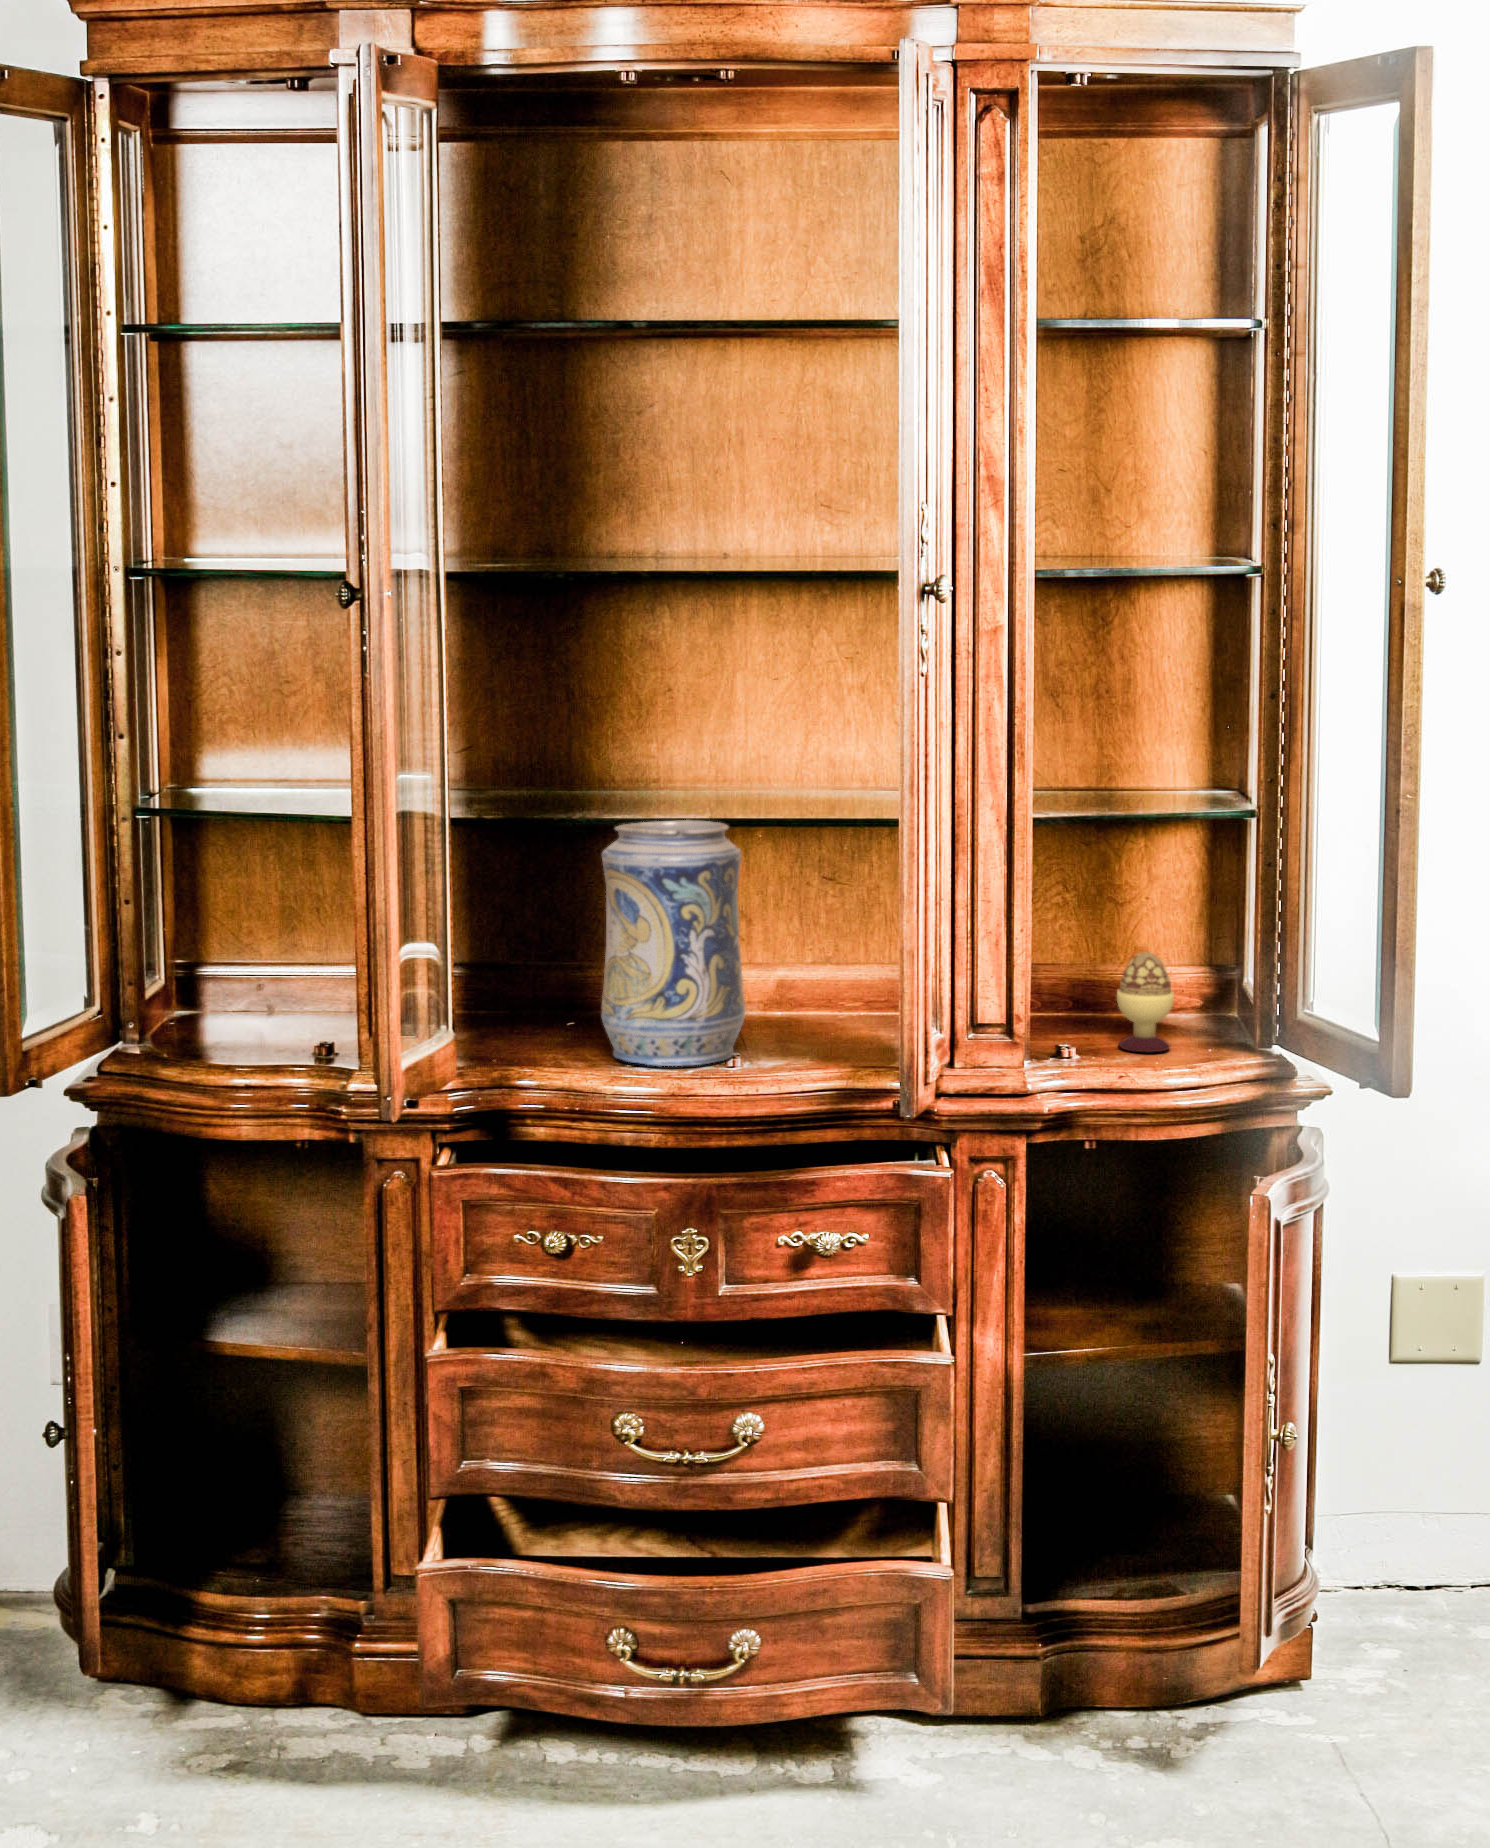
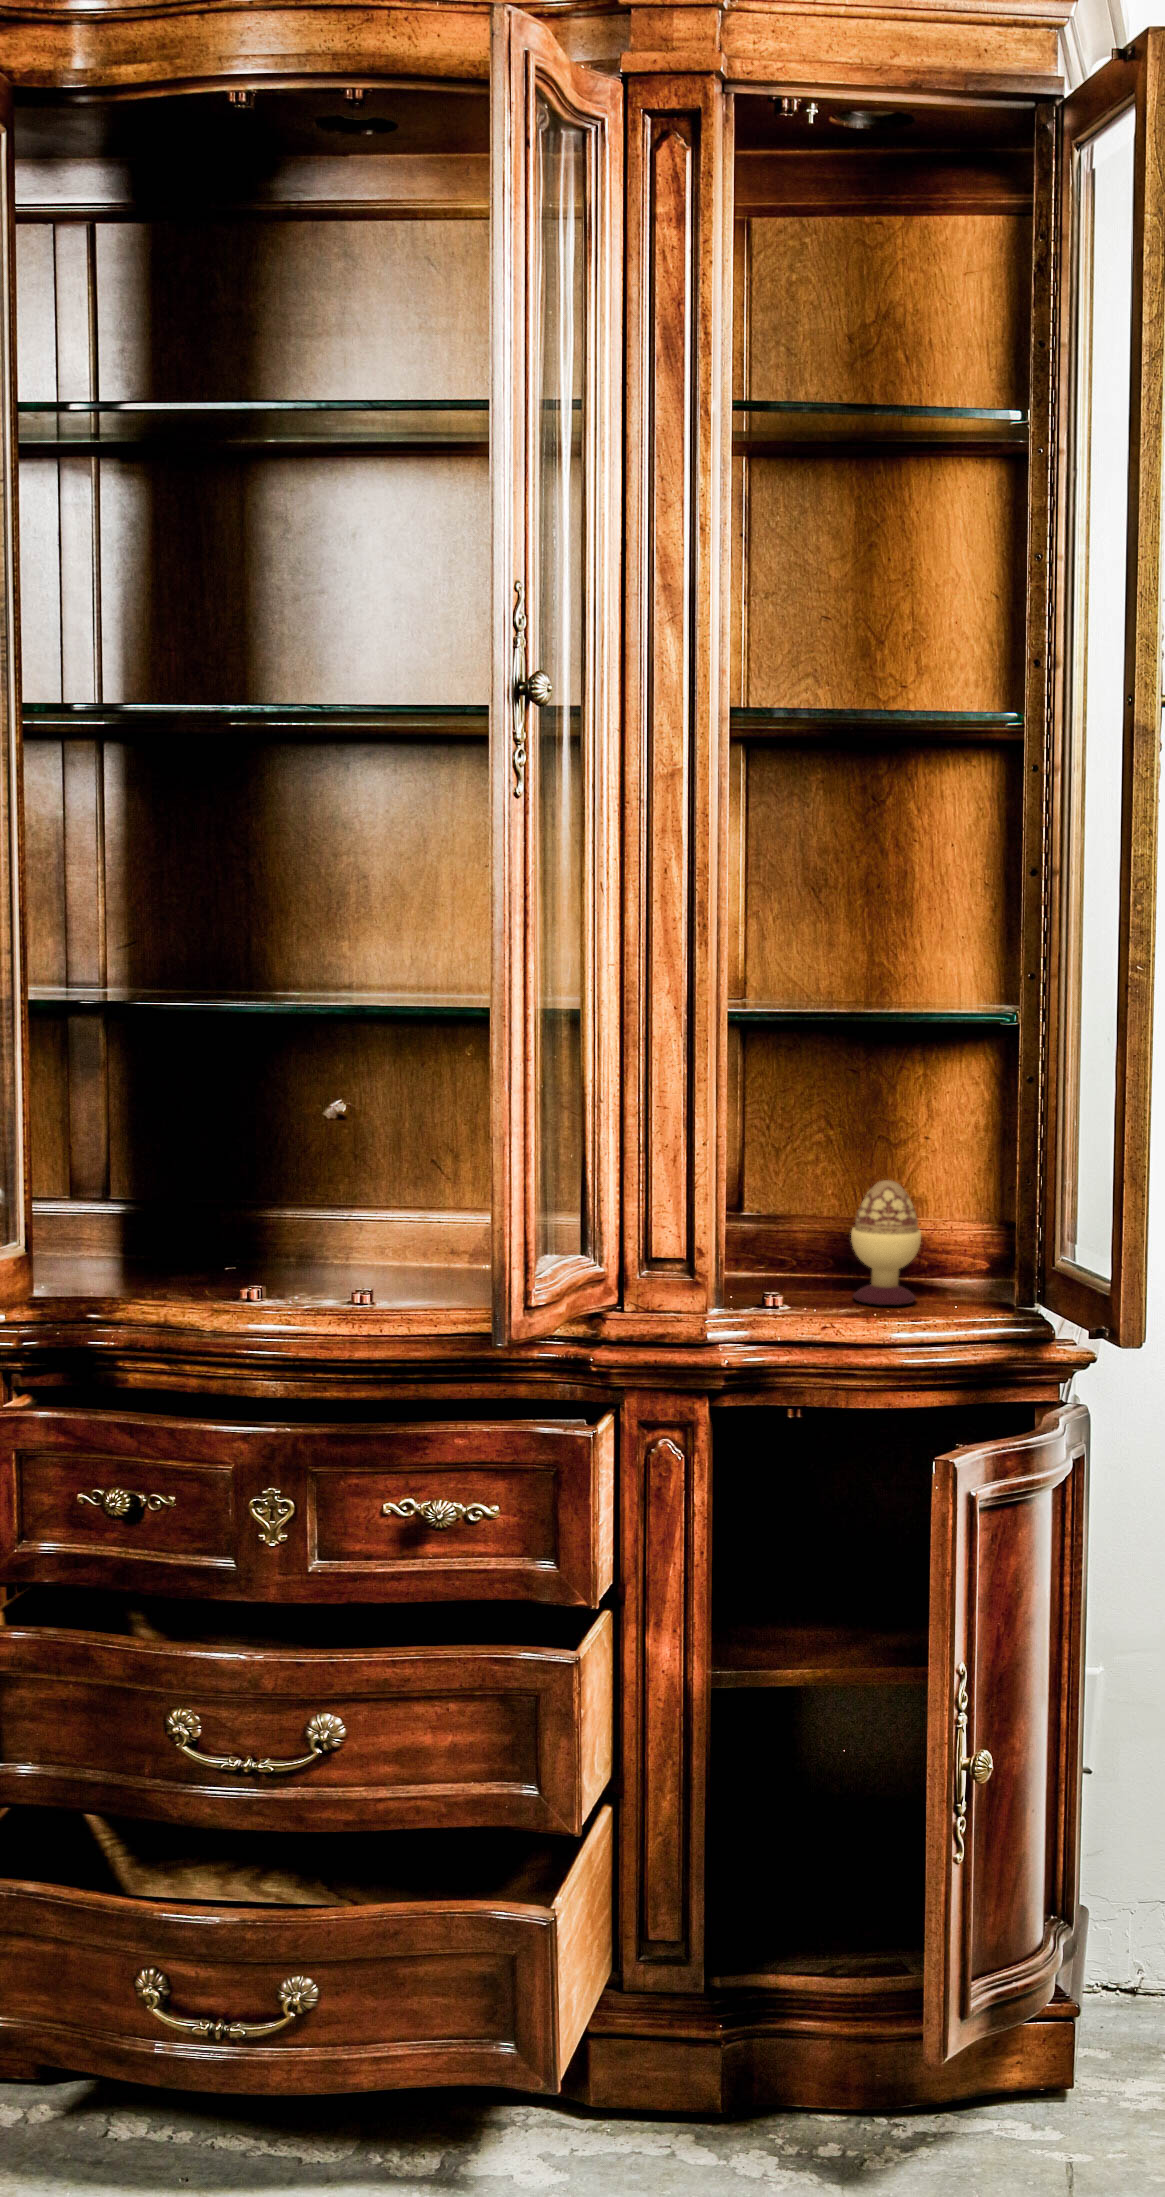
decorative vase: present [602,820,745,1066] -> none [212,1002,387,1295]

